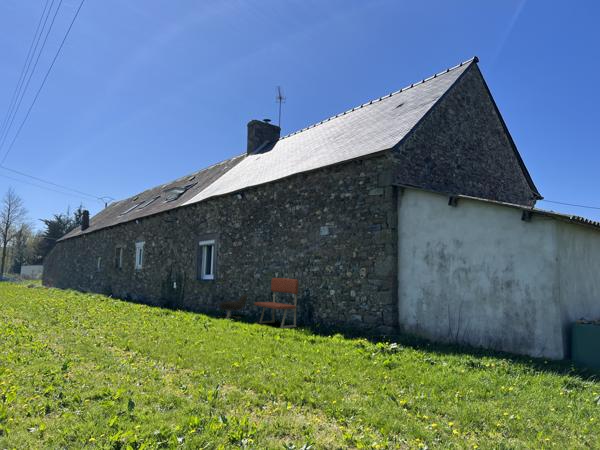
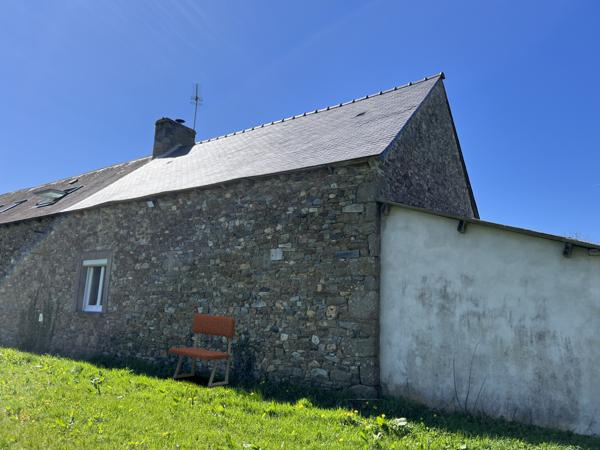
lounge chair: present [220,294,248,317] -> none [106,334,154,370]

